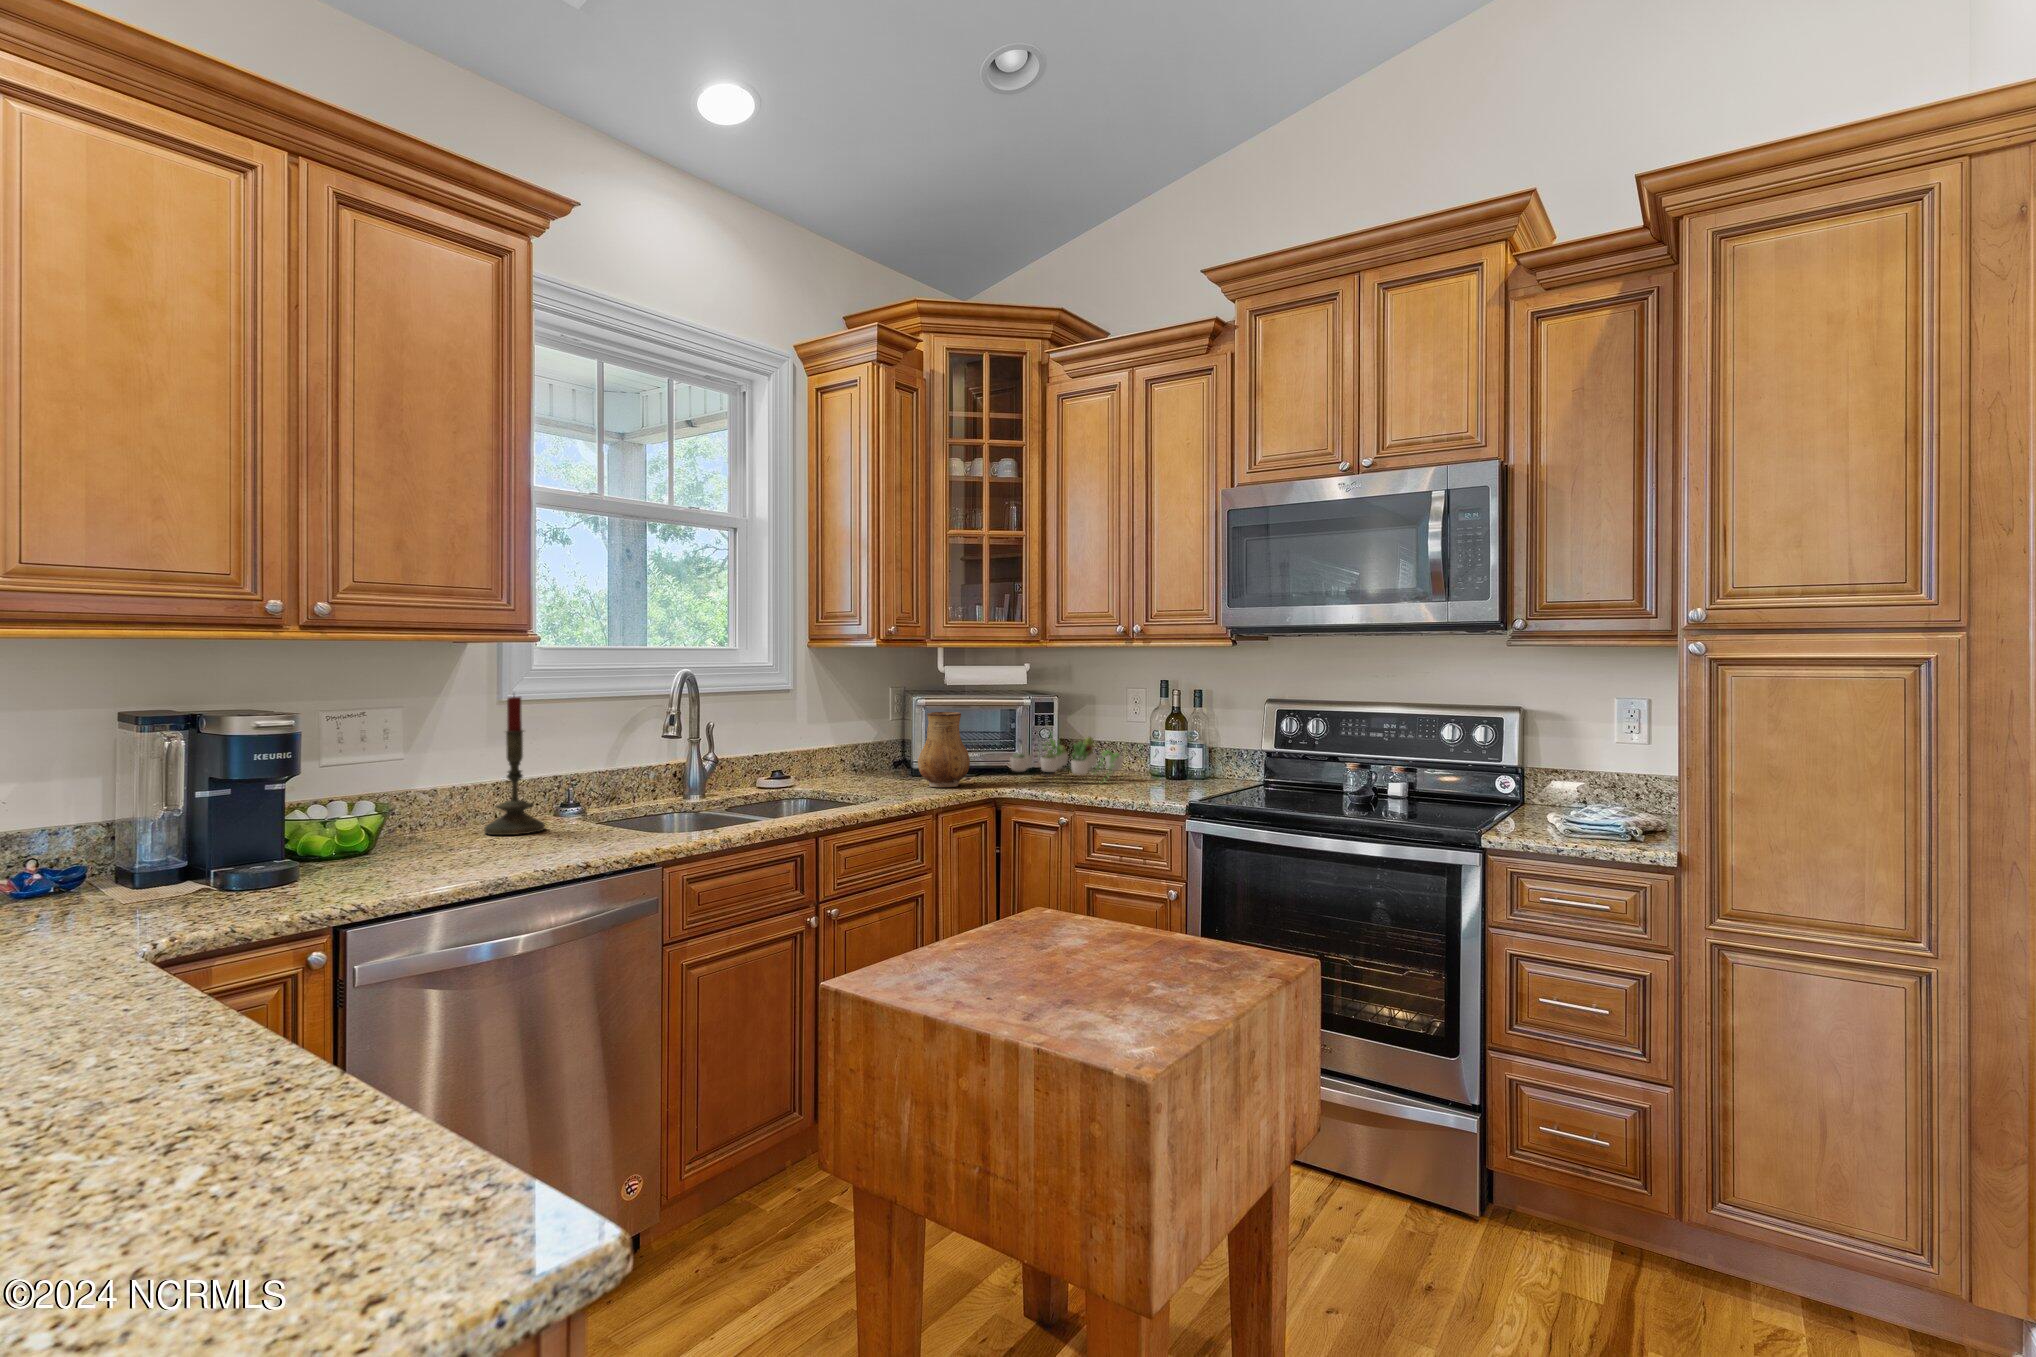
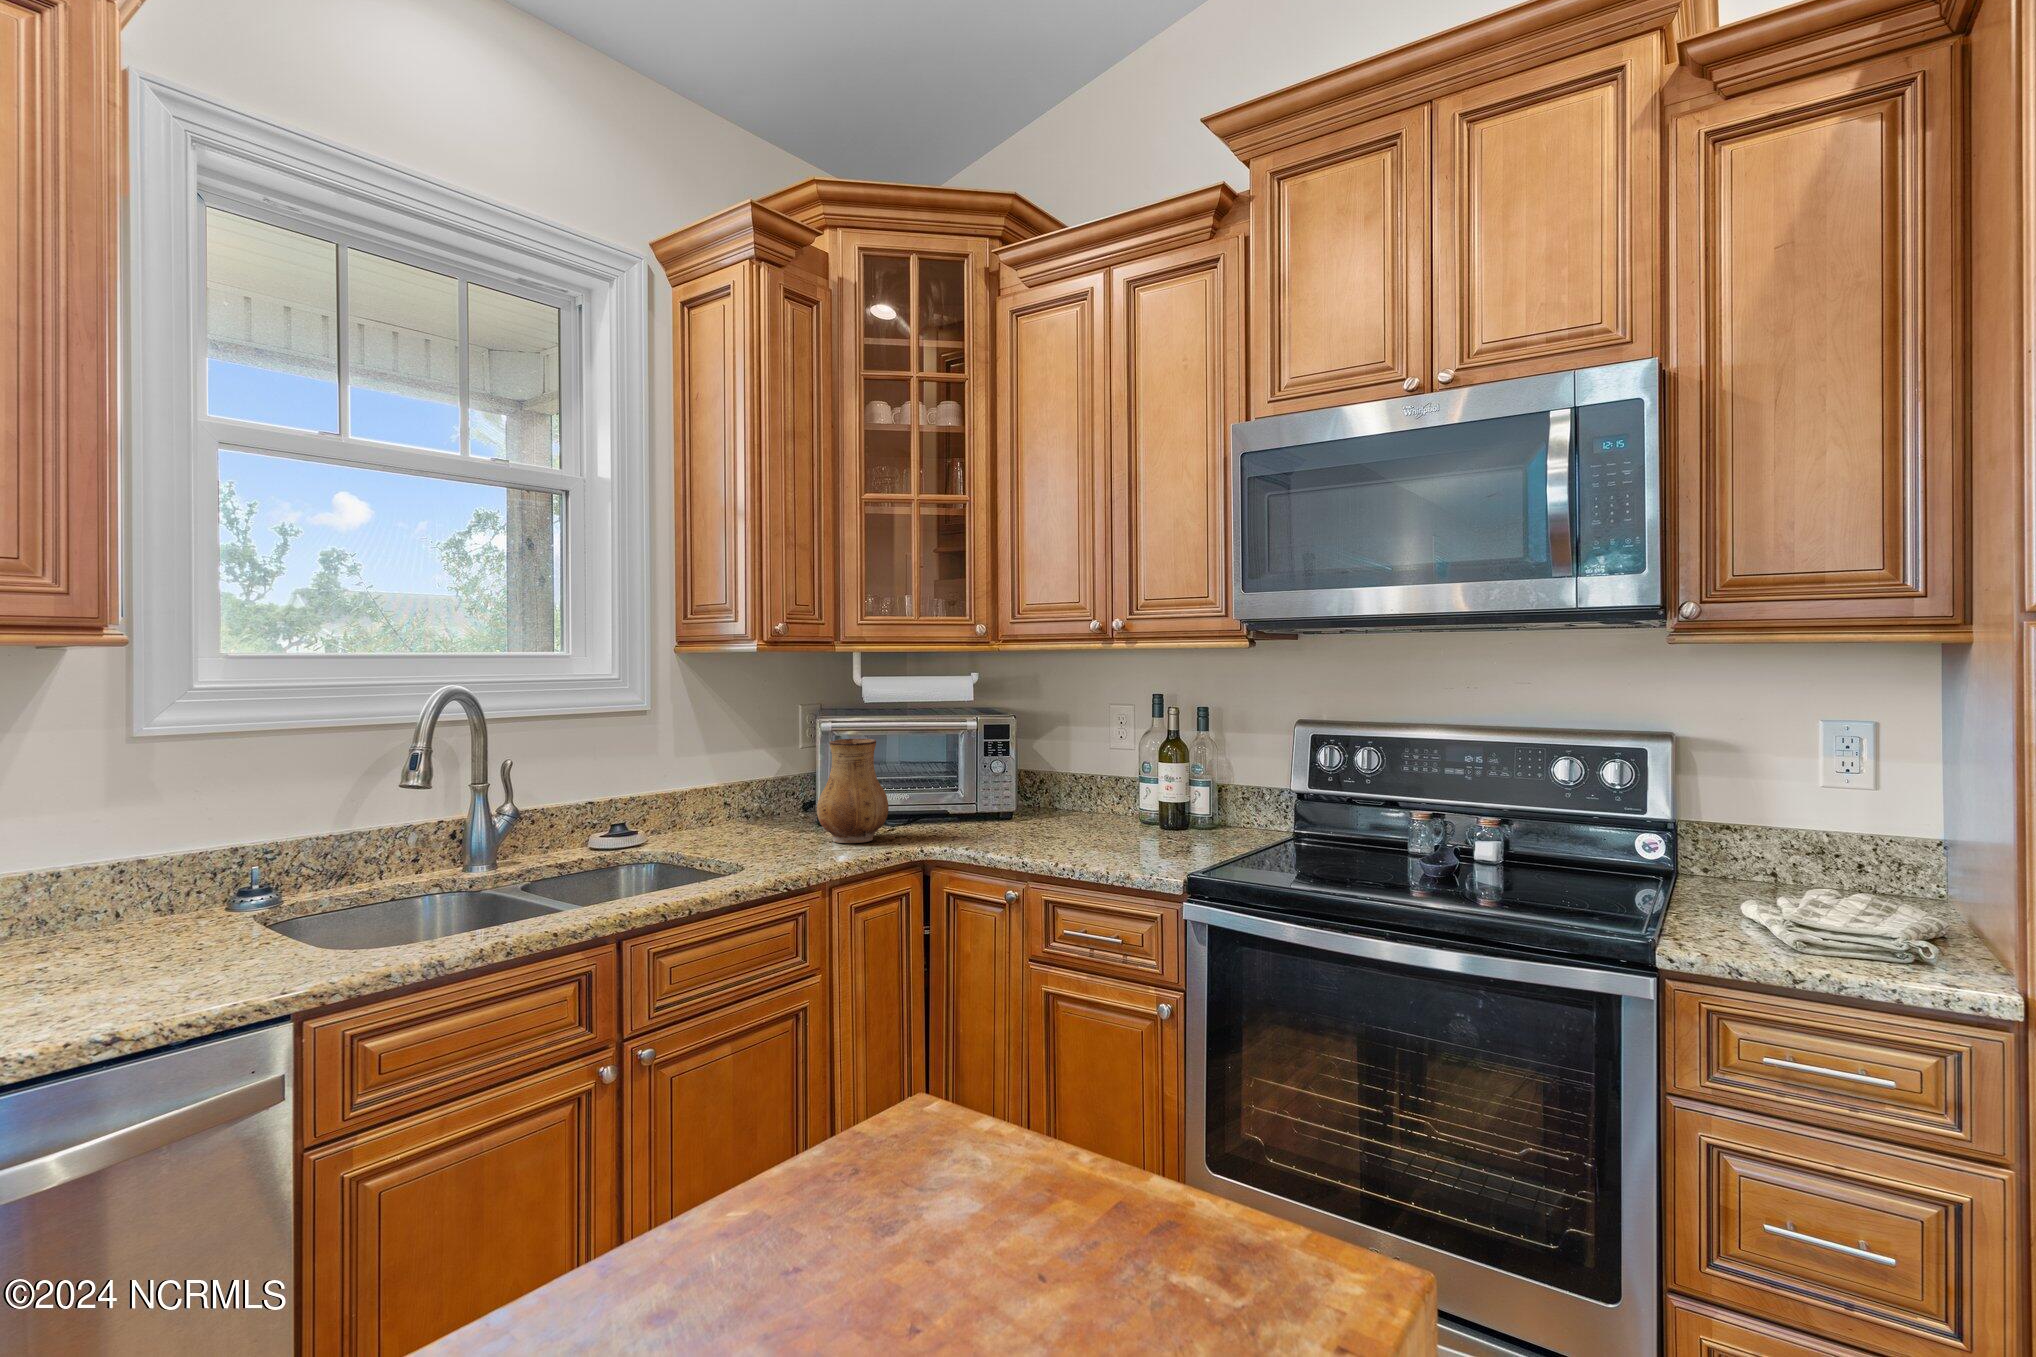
candle: present [484,696,545,835] -> none [65,725,178,955]
succulent plant: present [1010,734,1123,783] -> none [945,759,1099,836]

